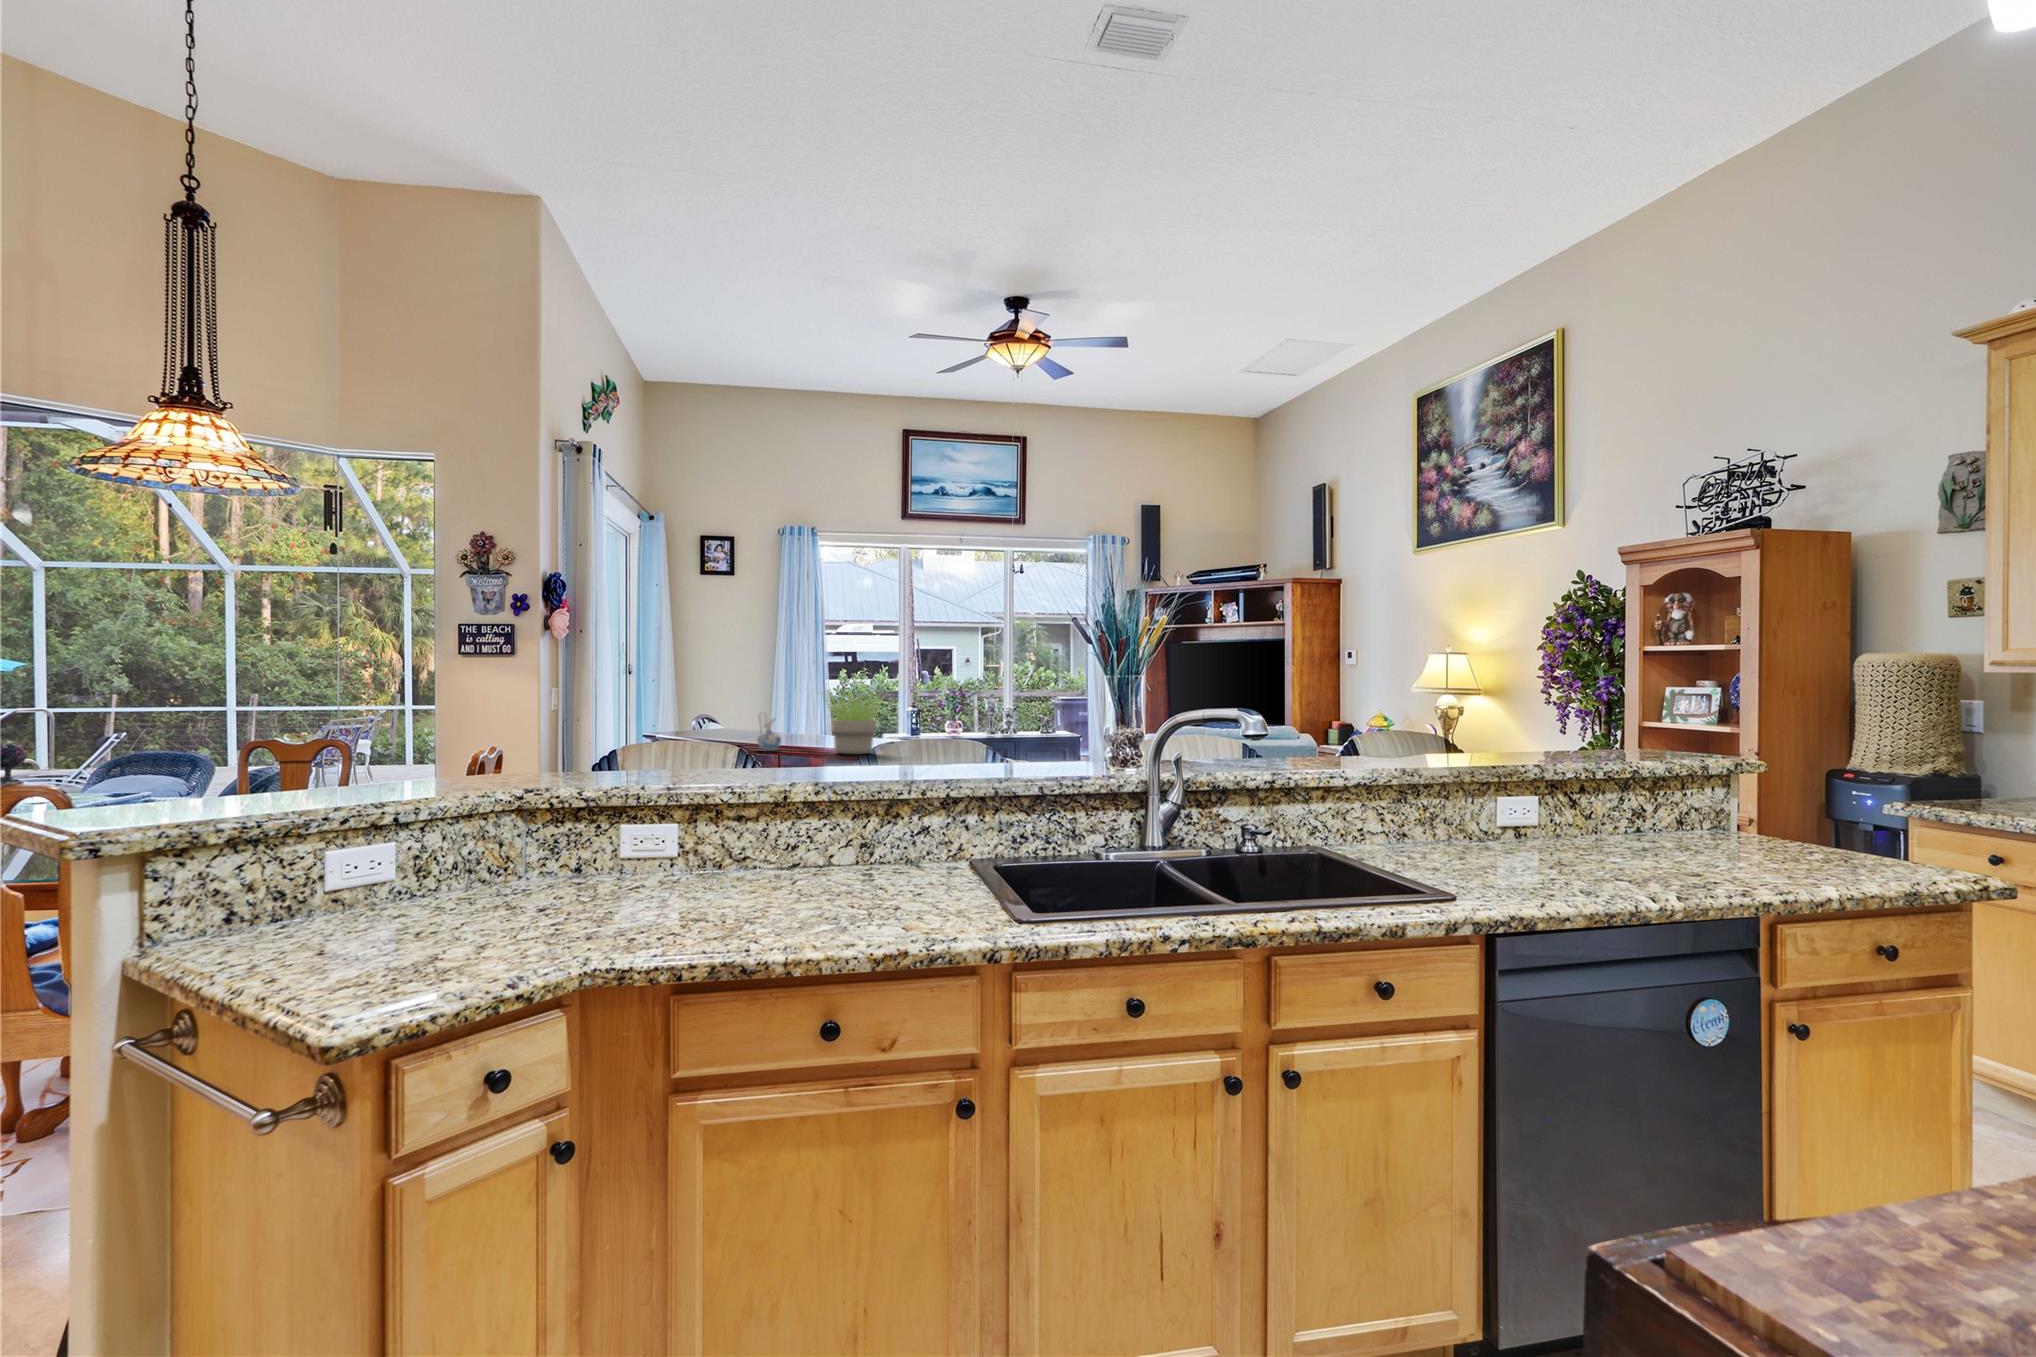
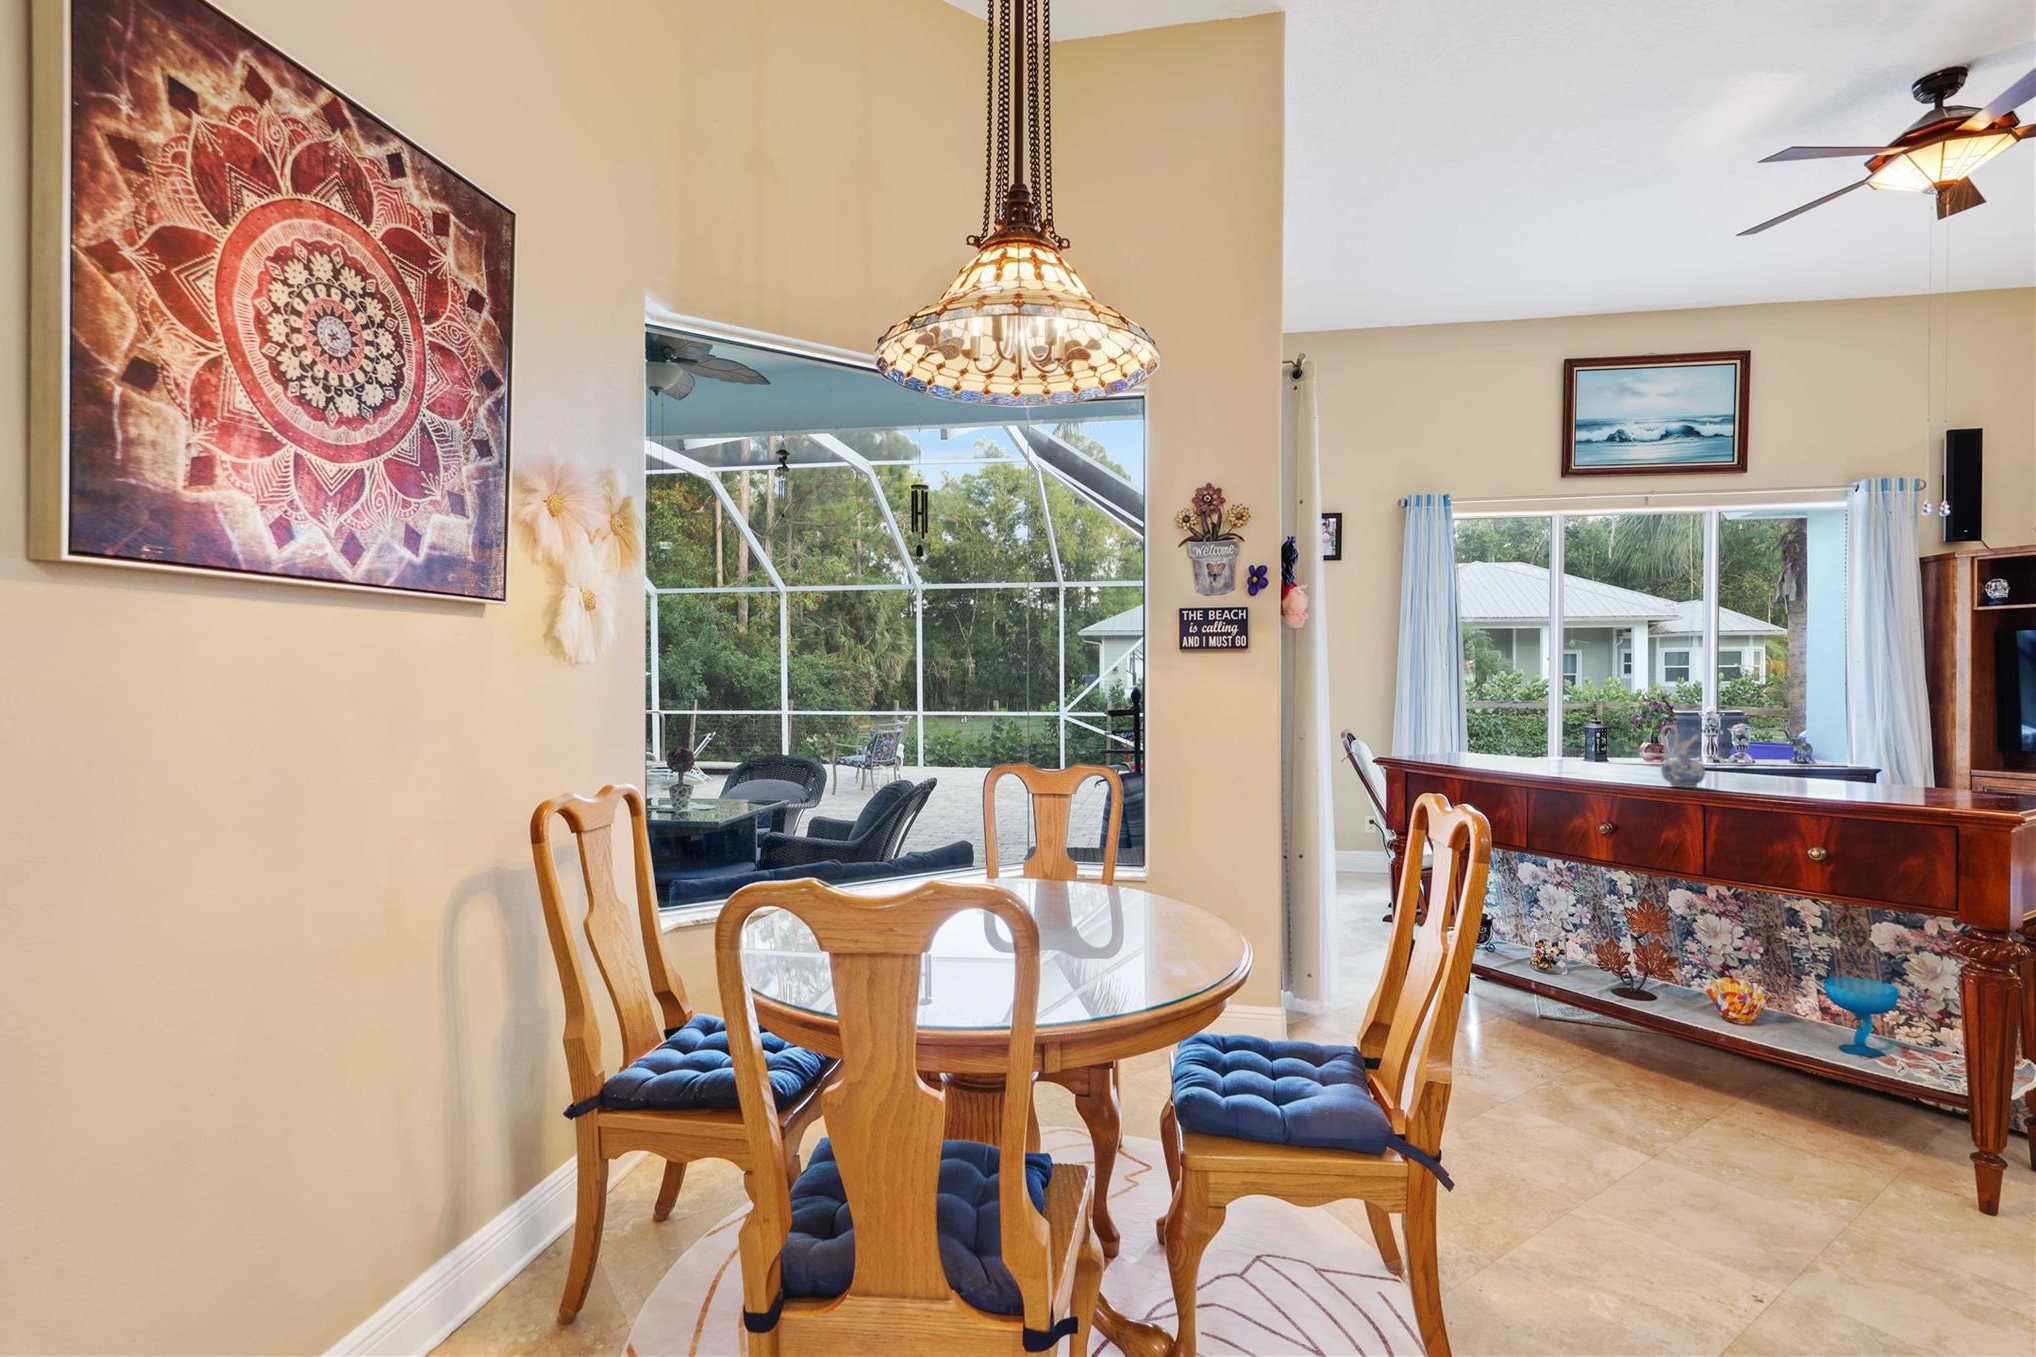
potted plant: present [824,690,885,754] -> none [1786,684,1957,797]

